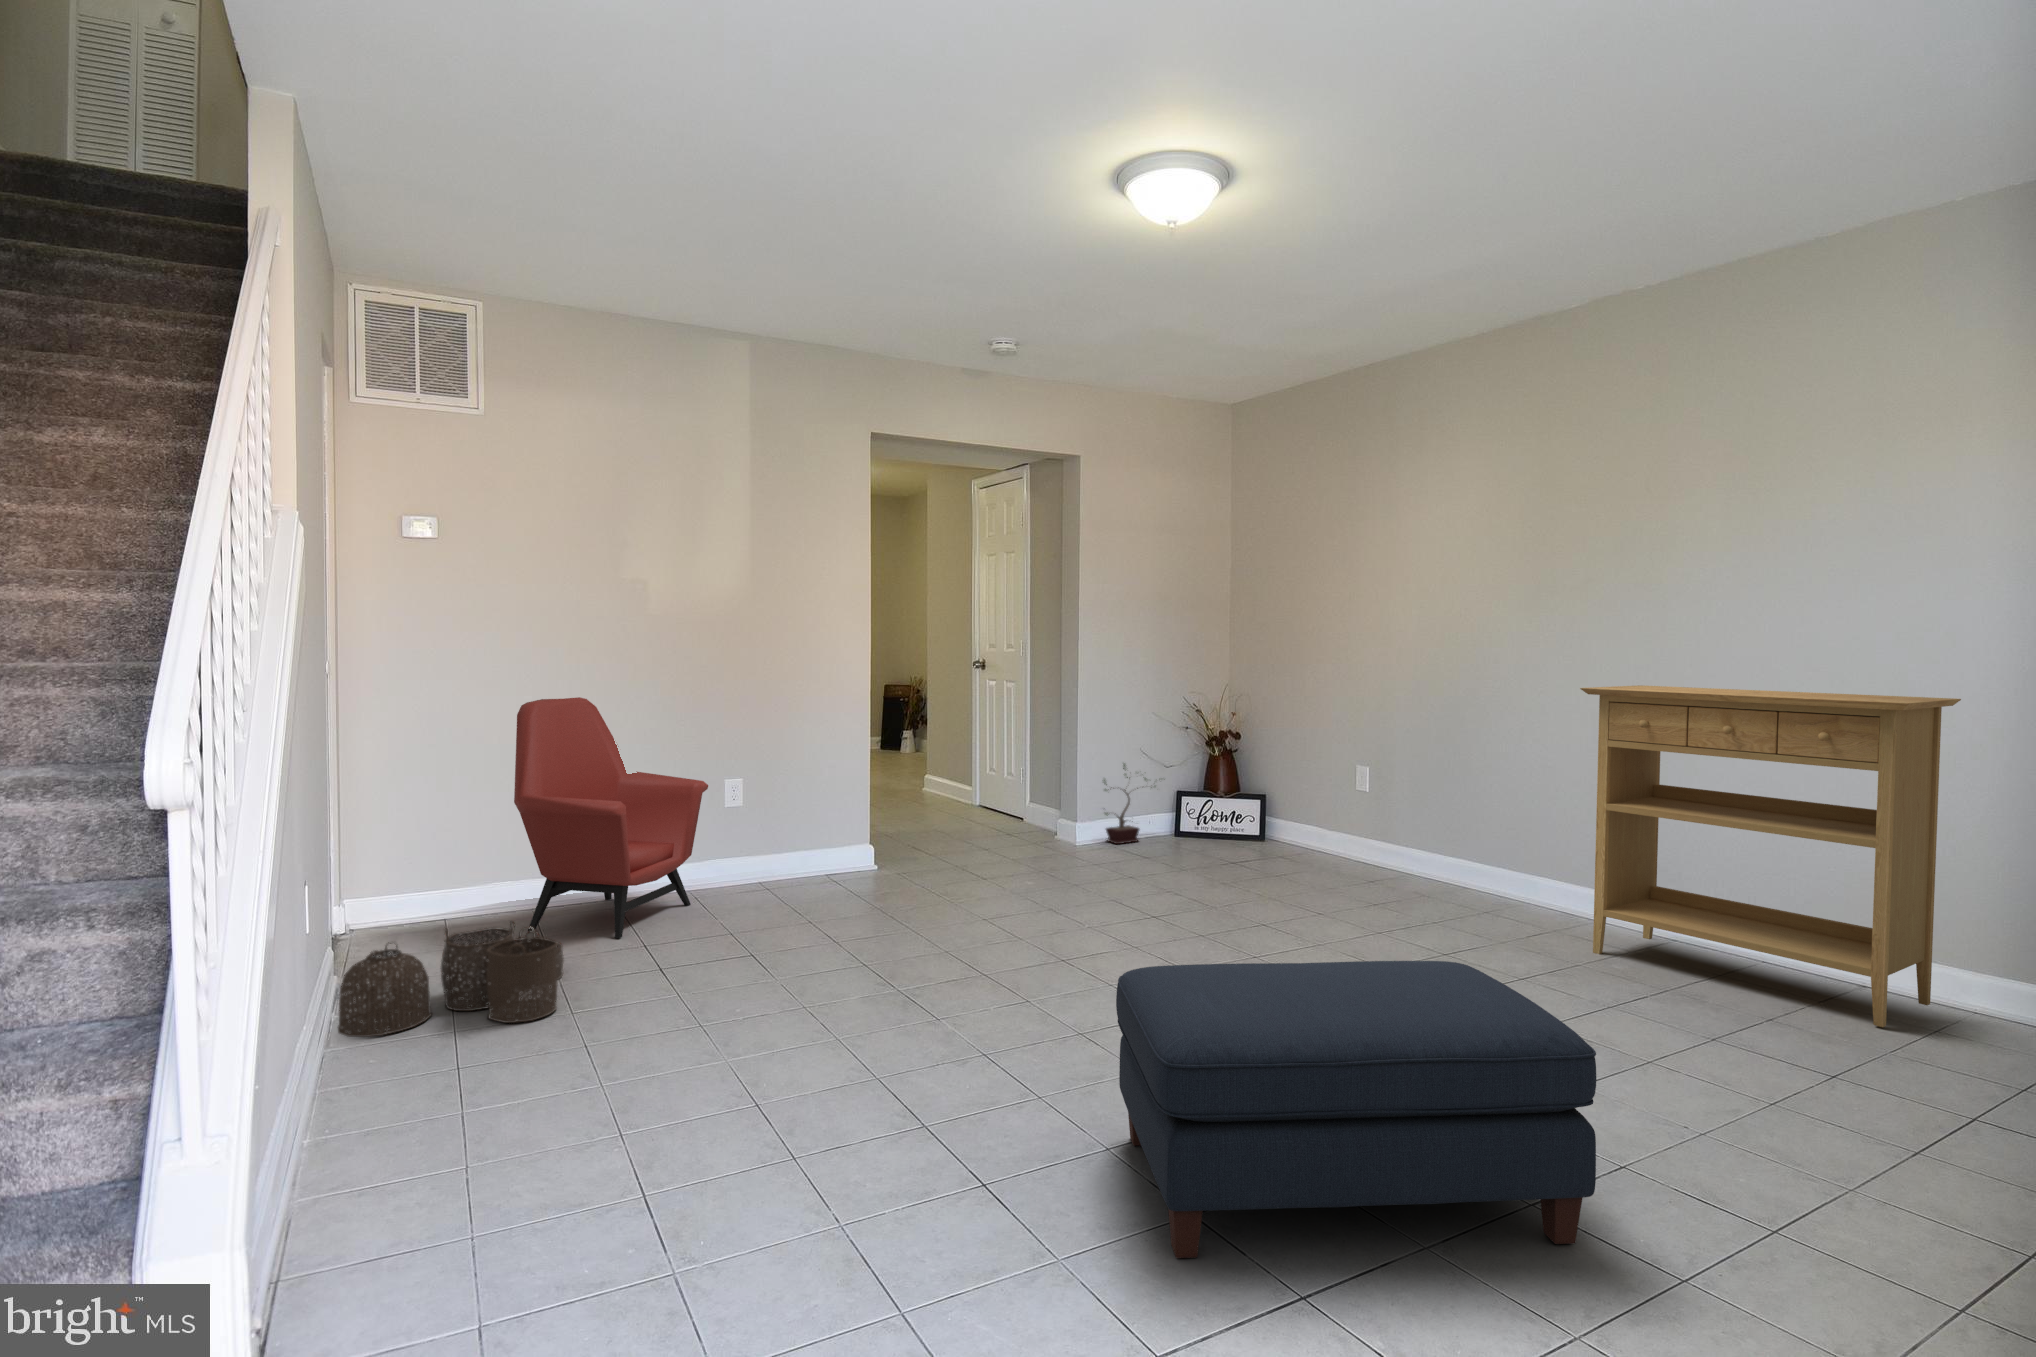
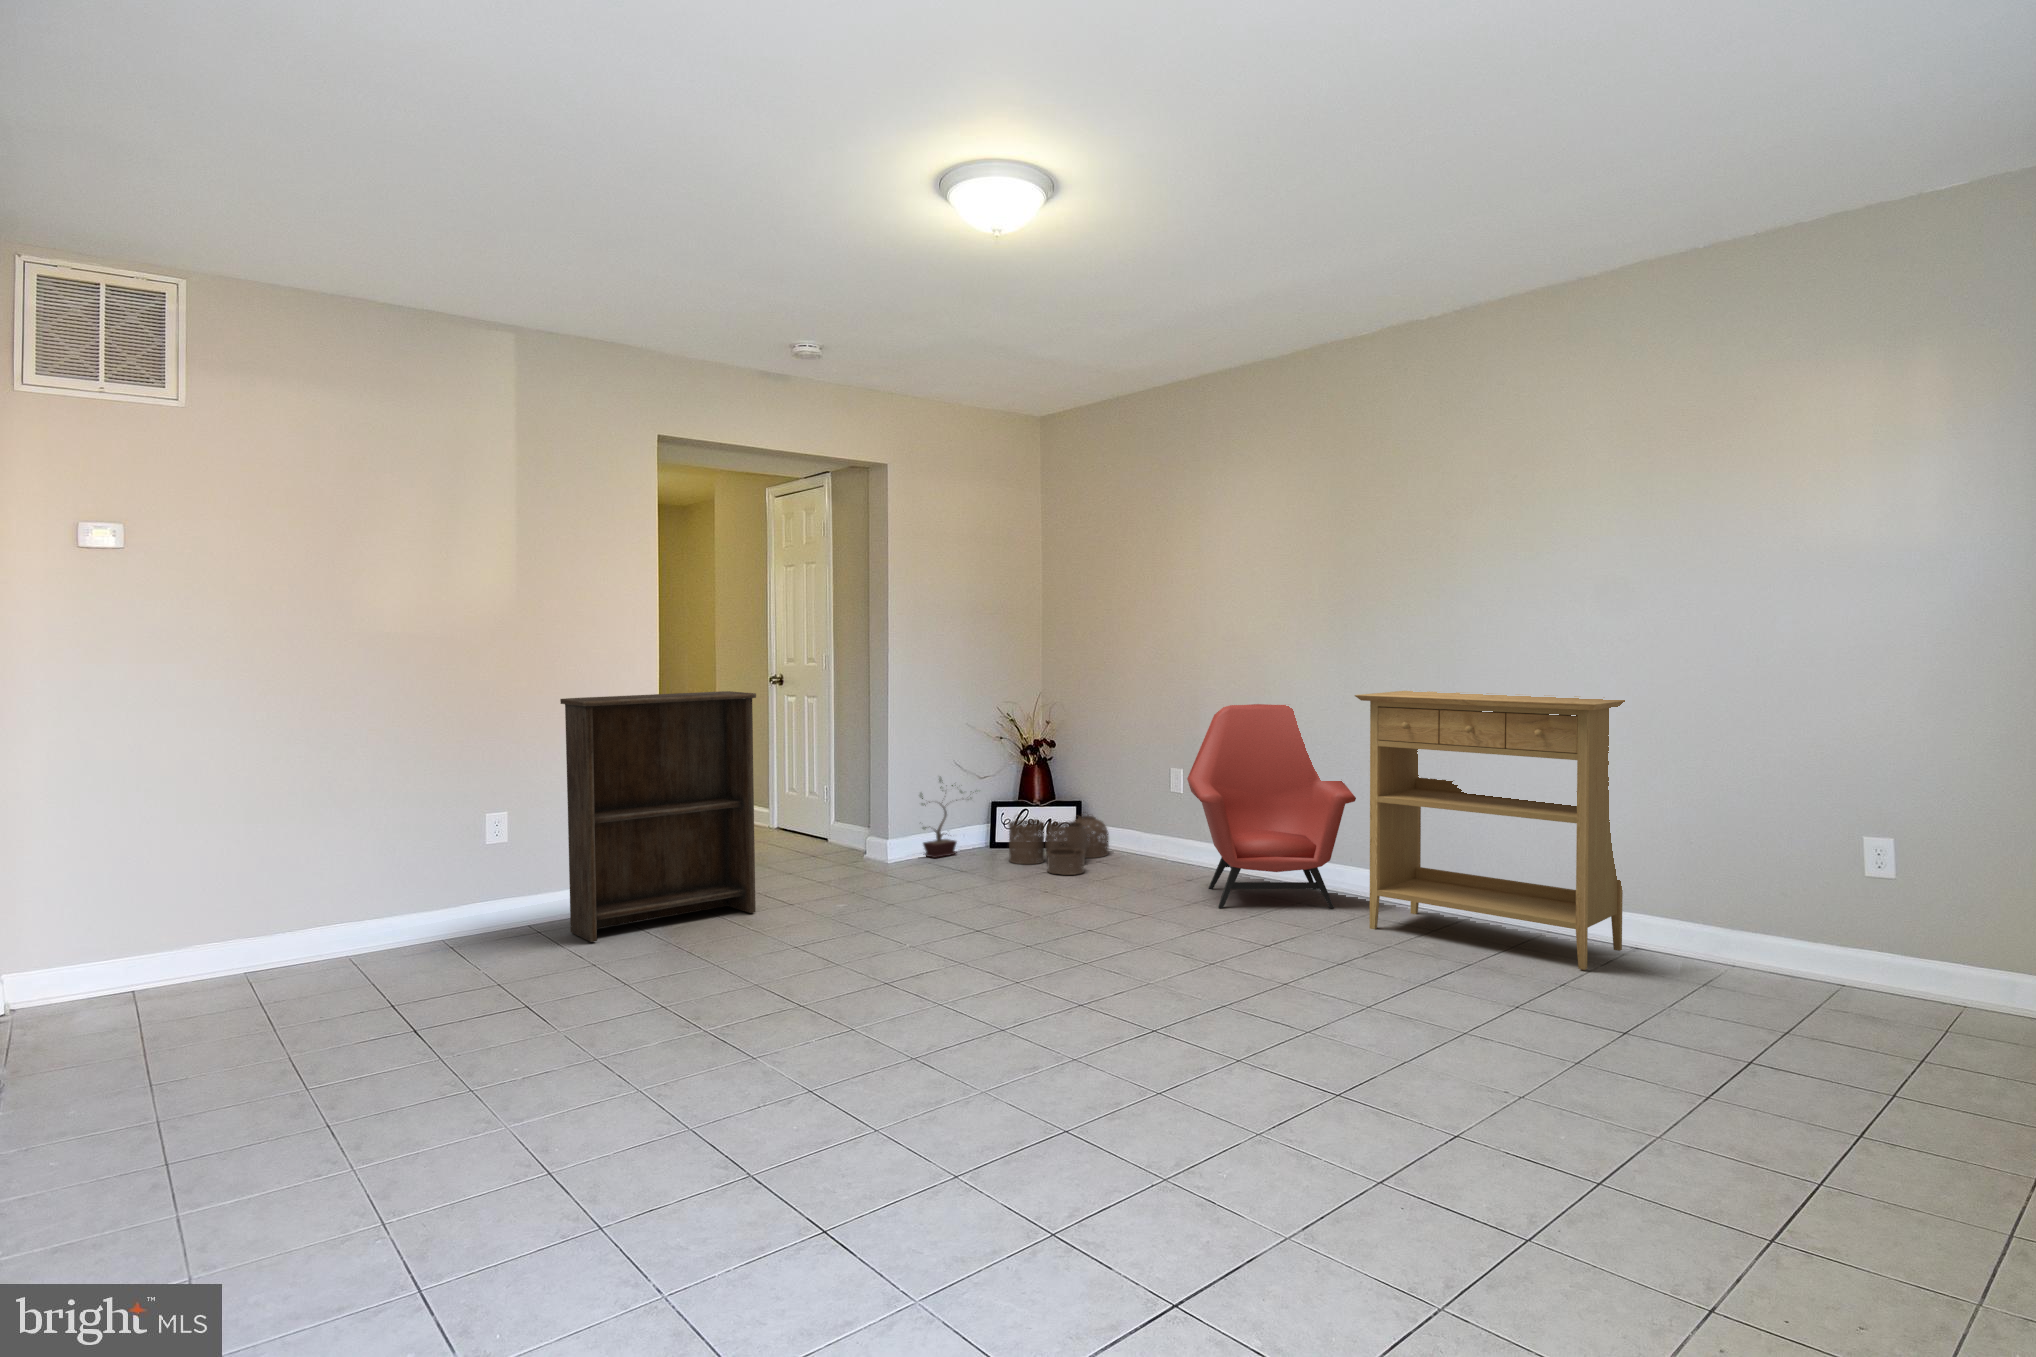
bookshelf: none [749,671,935,909] -> present [560,691,756,942]
armchair: present [514,697,708,938] -> present [1187,704,1356,908]
woven basket: present [338,921,564,1037] -> present [1008,814,1109,875]
ottoman: present [1116,961,1596,1258] -> none [979,933,1361,1184]

